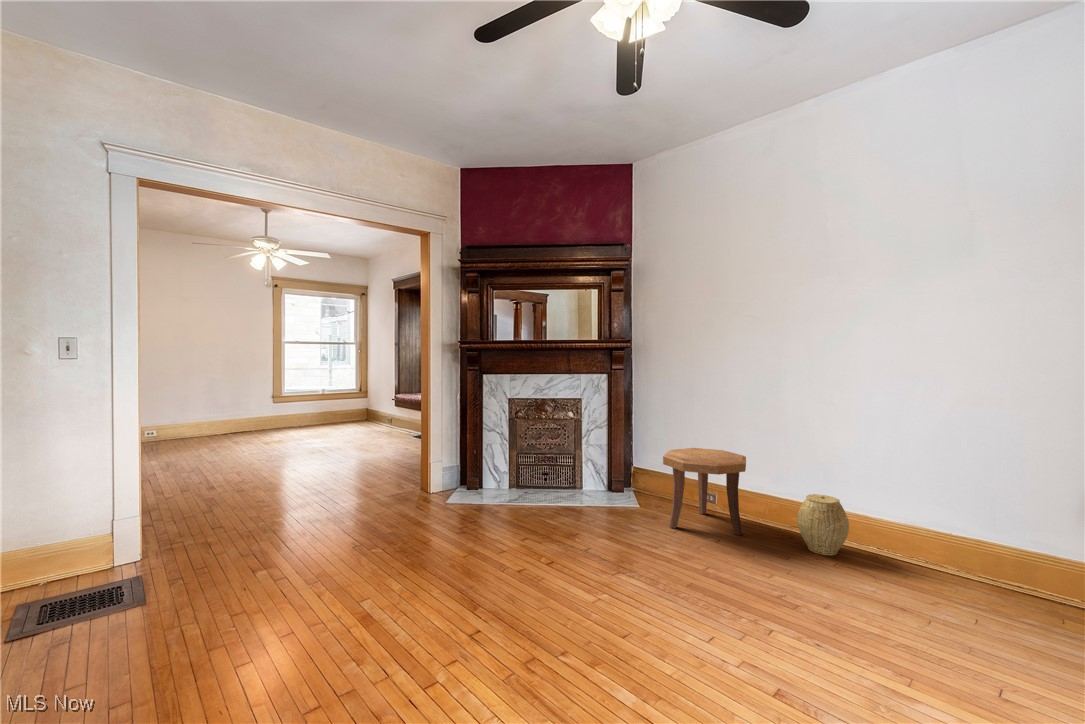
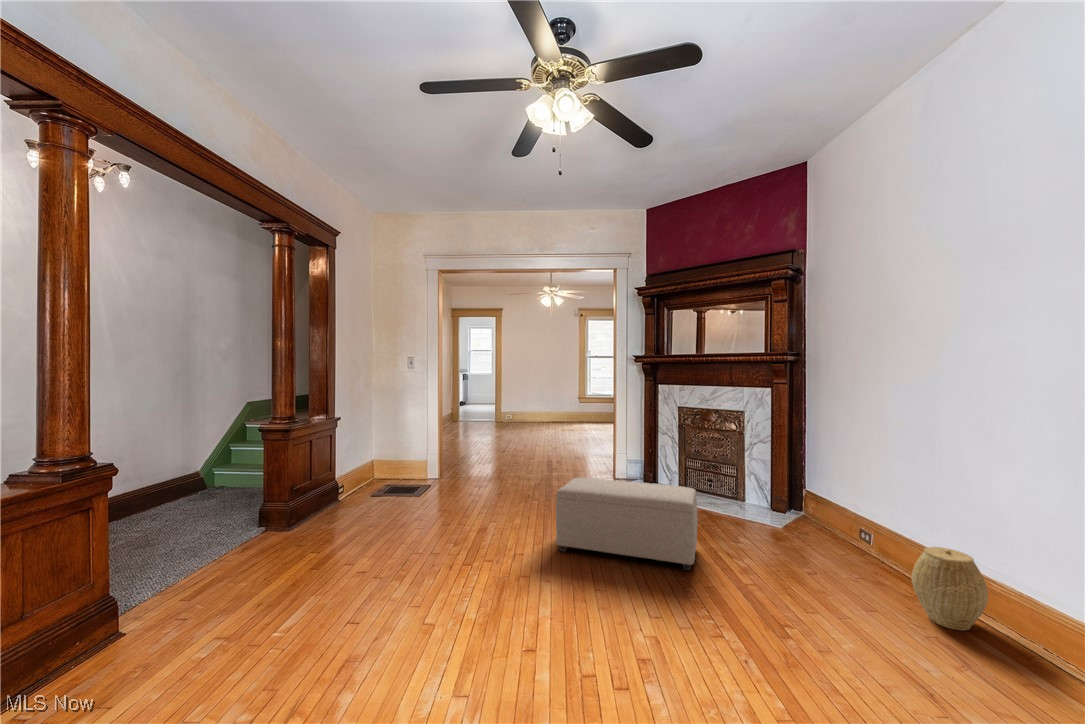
side table: present [663,448,746,535] -> none [779,471,885,578]
ottoman: none [483,485,652,603] -> present [556,478,698,571]

